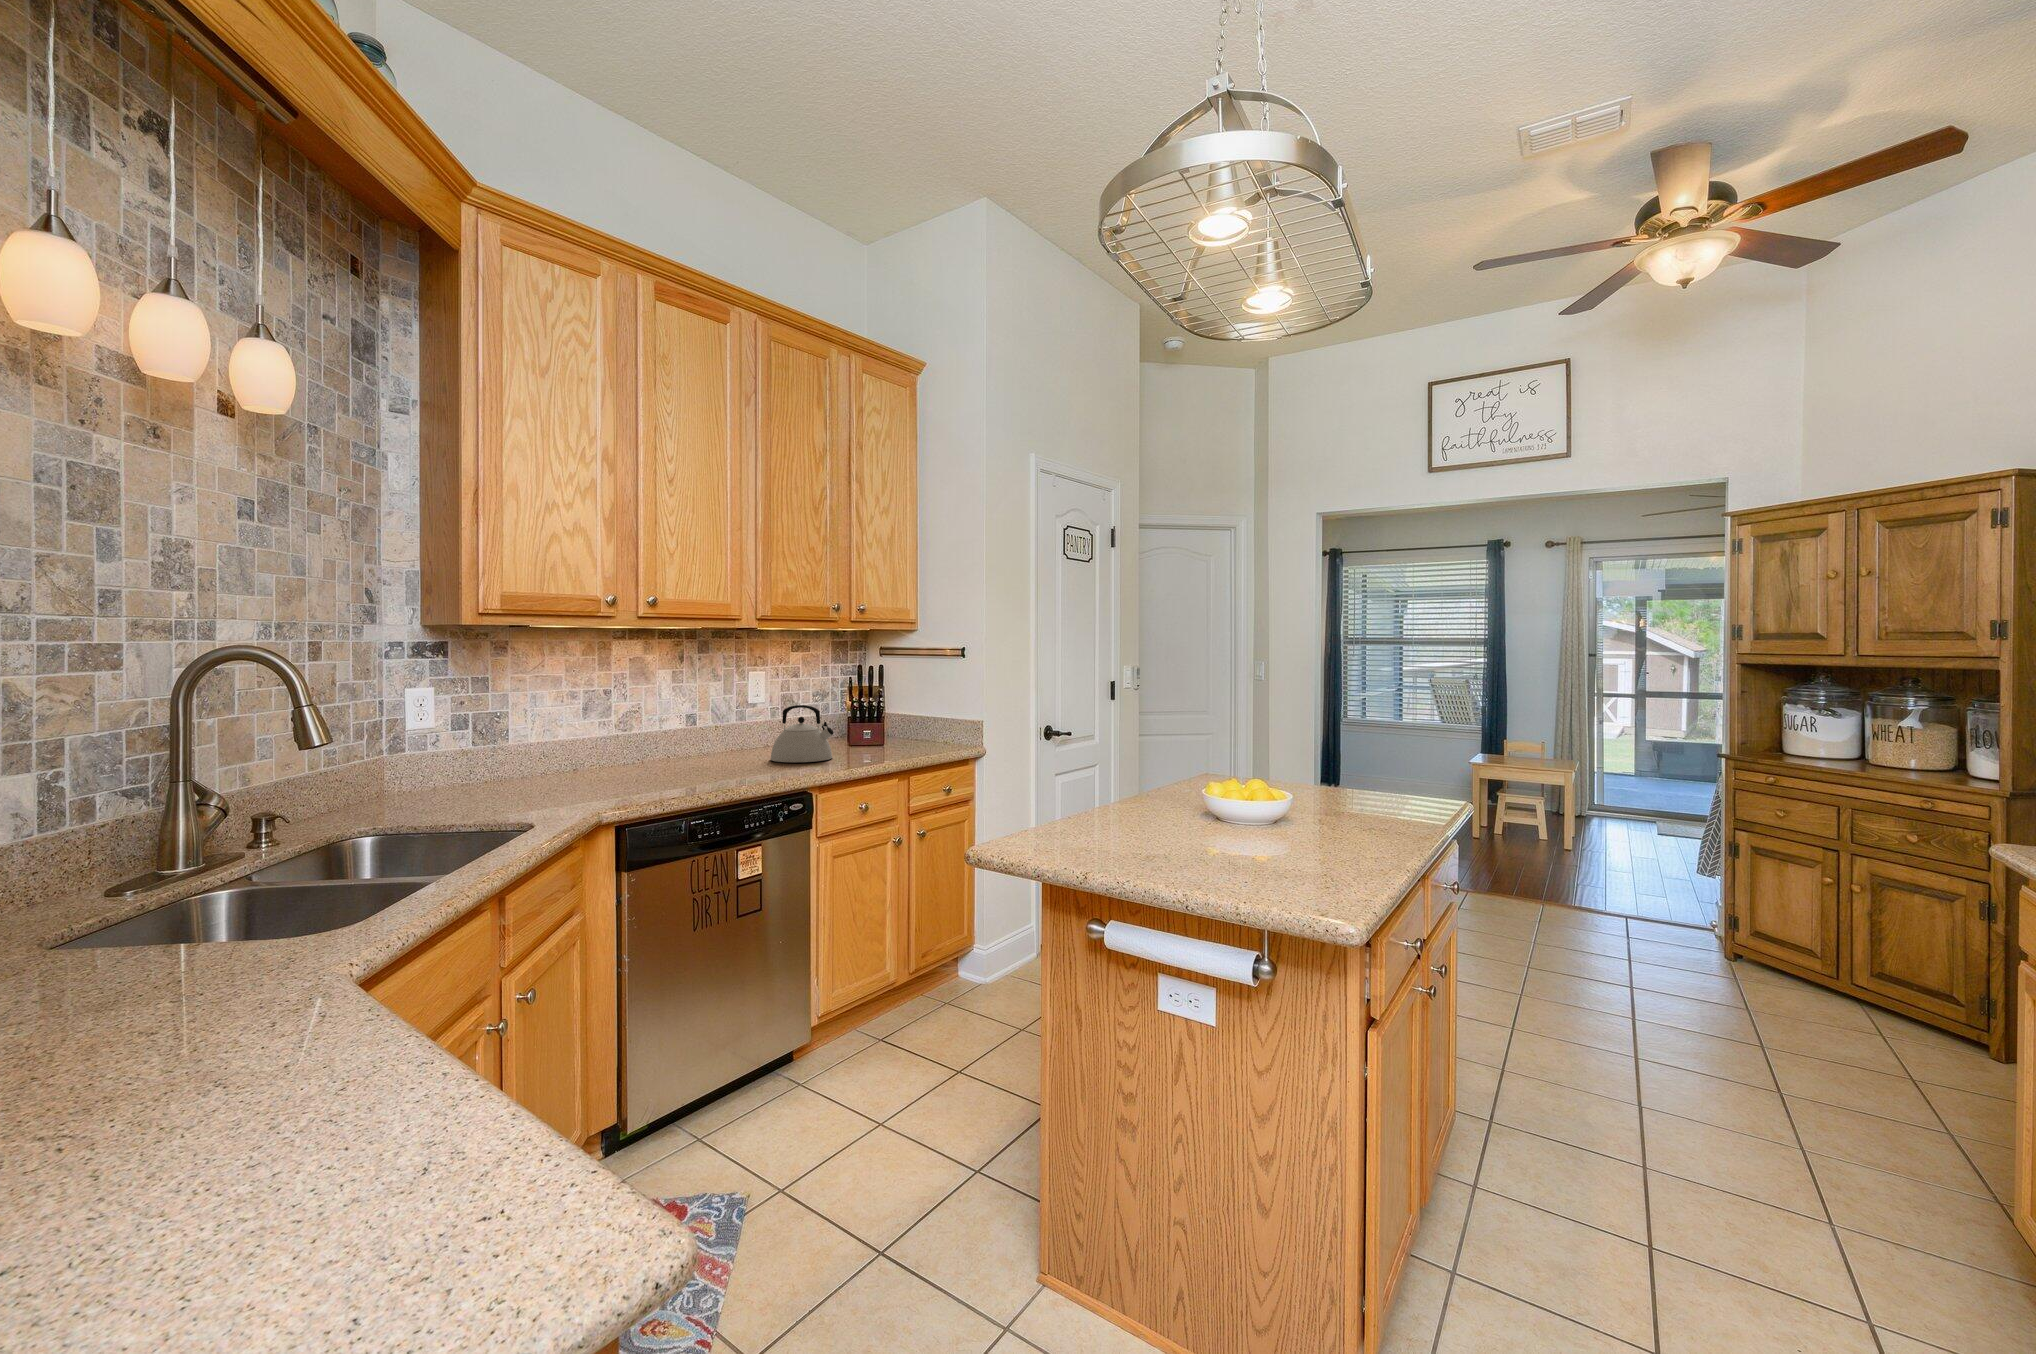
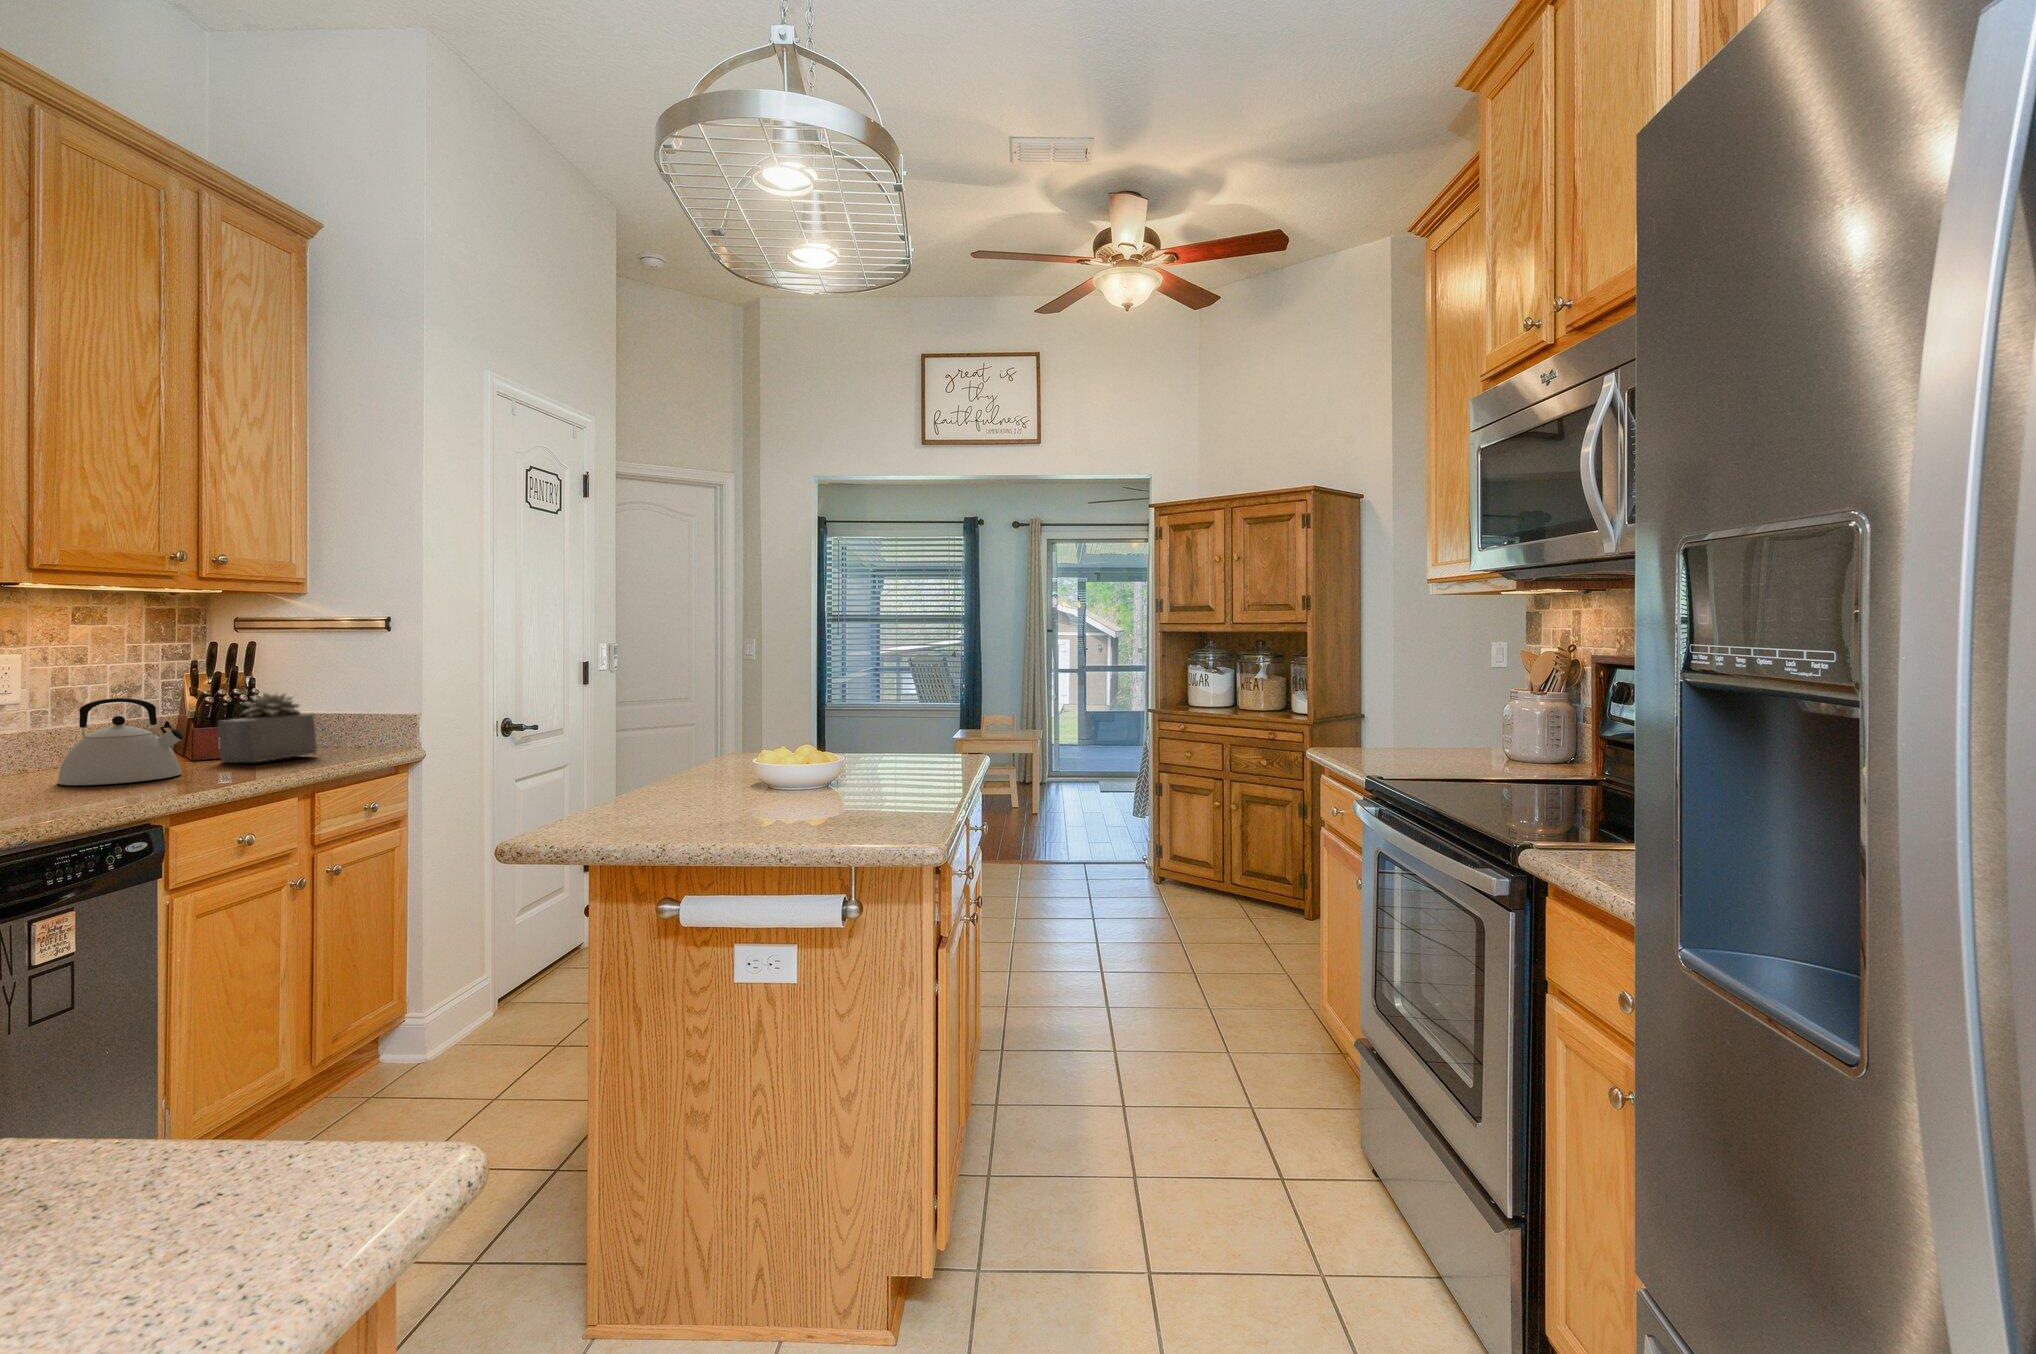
succulent plant: none [857,702,913,753] -> present [218,693,317,763]

